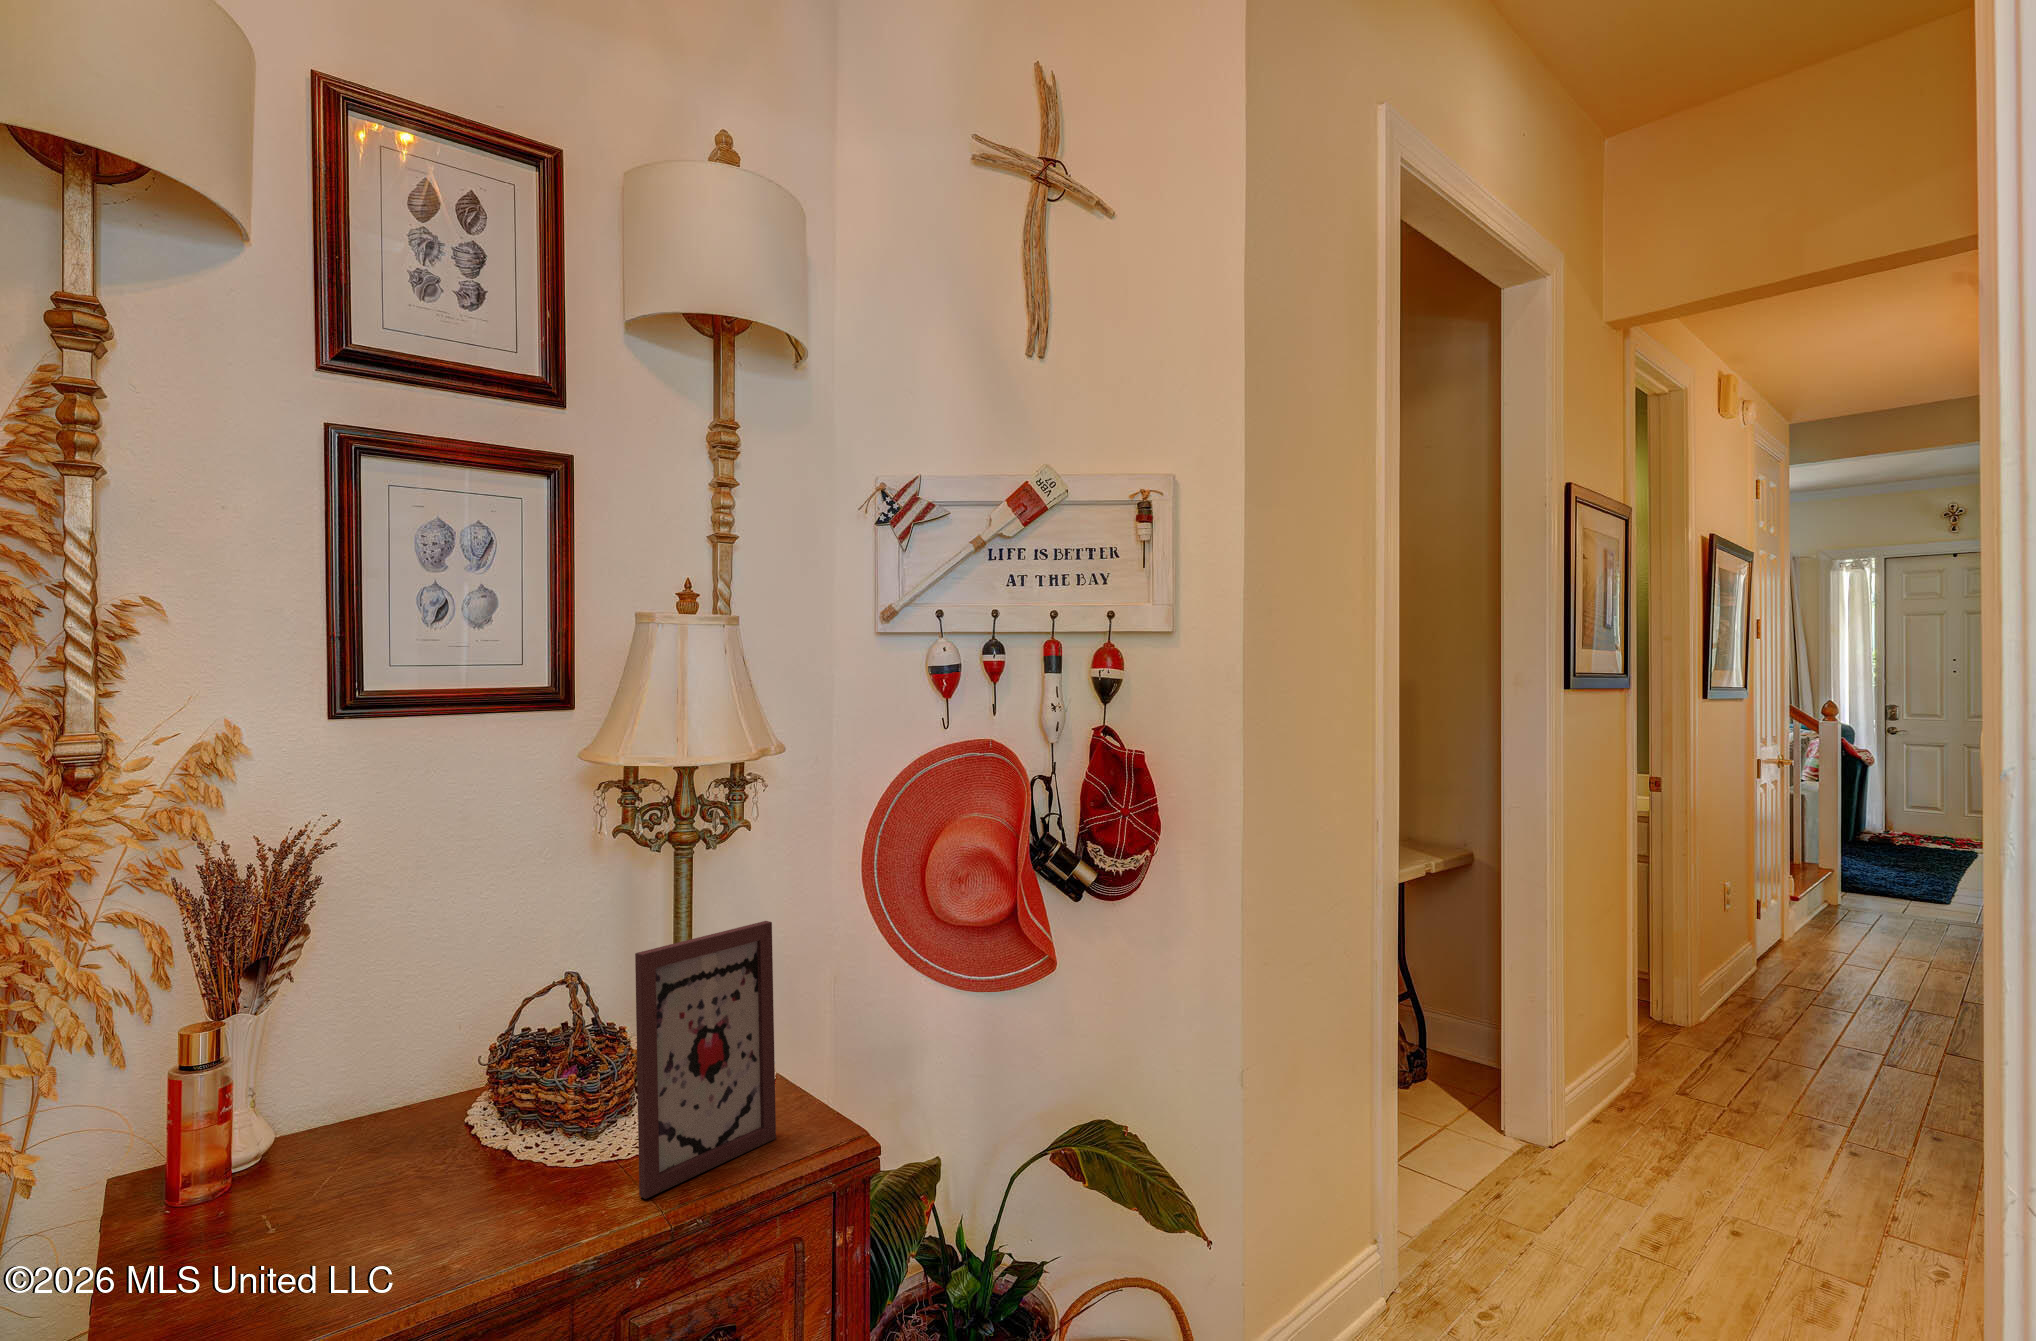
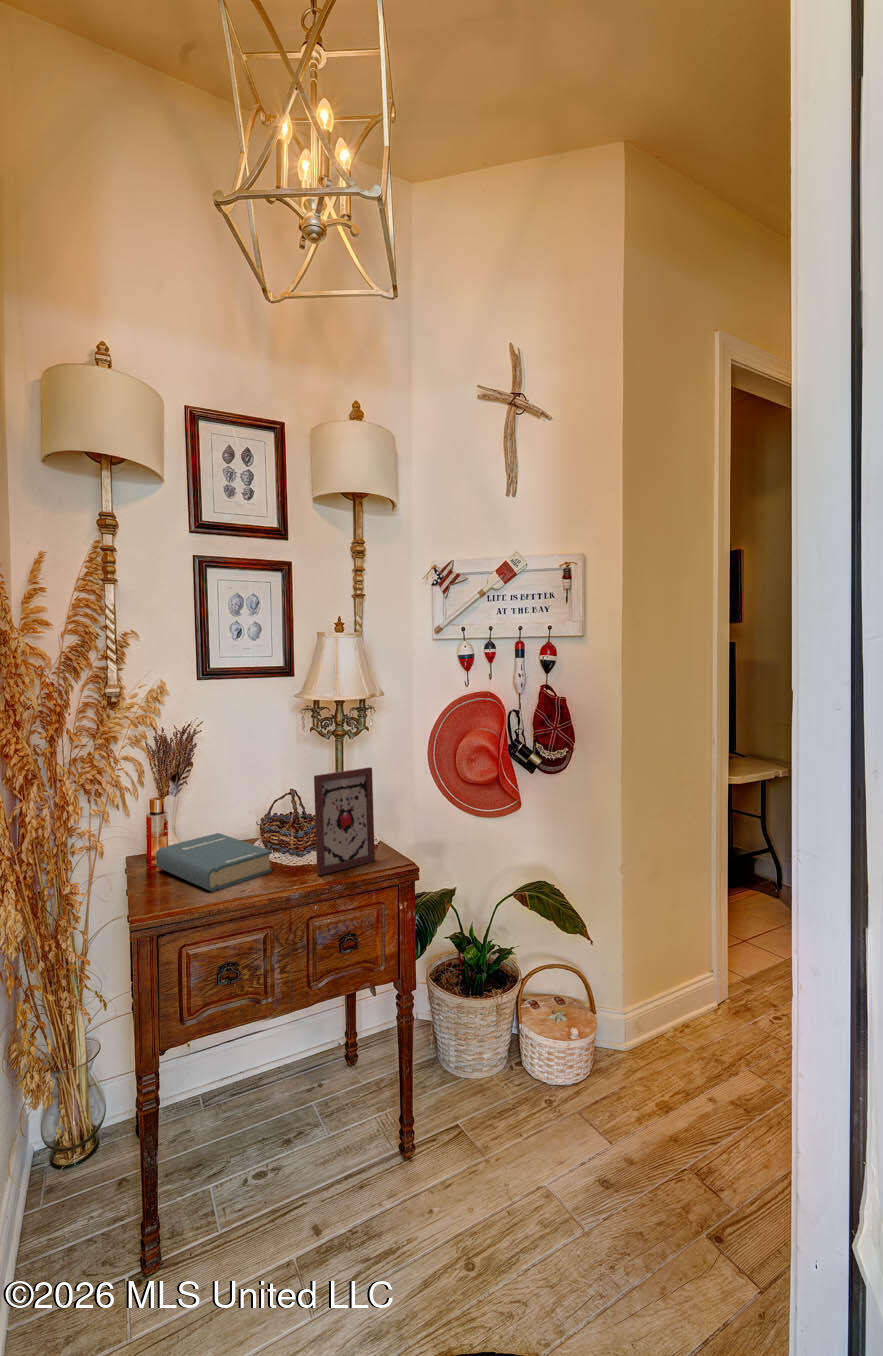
hardback book: none [192,1095,519,1285] -> present [156,833,272,892]

